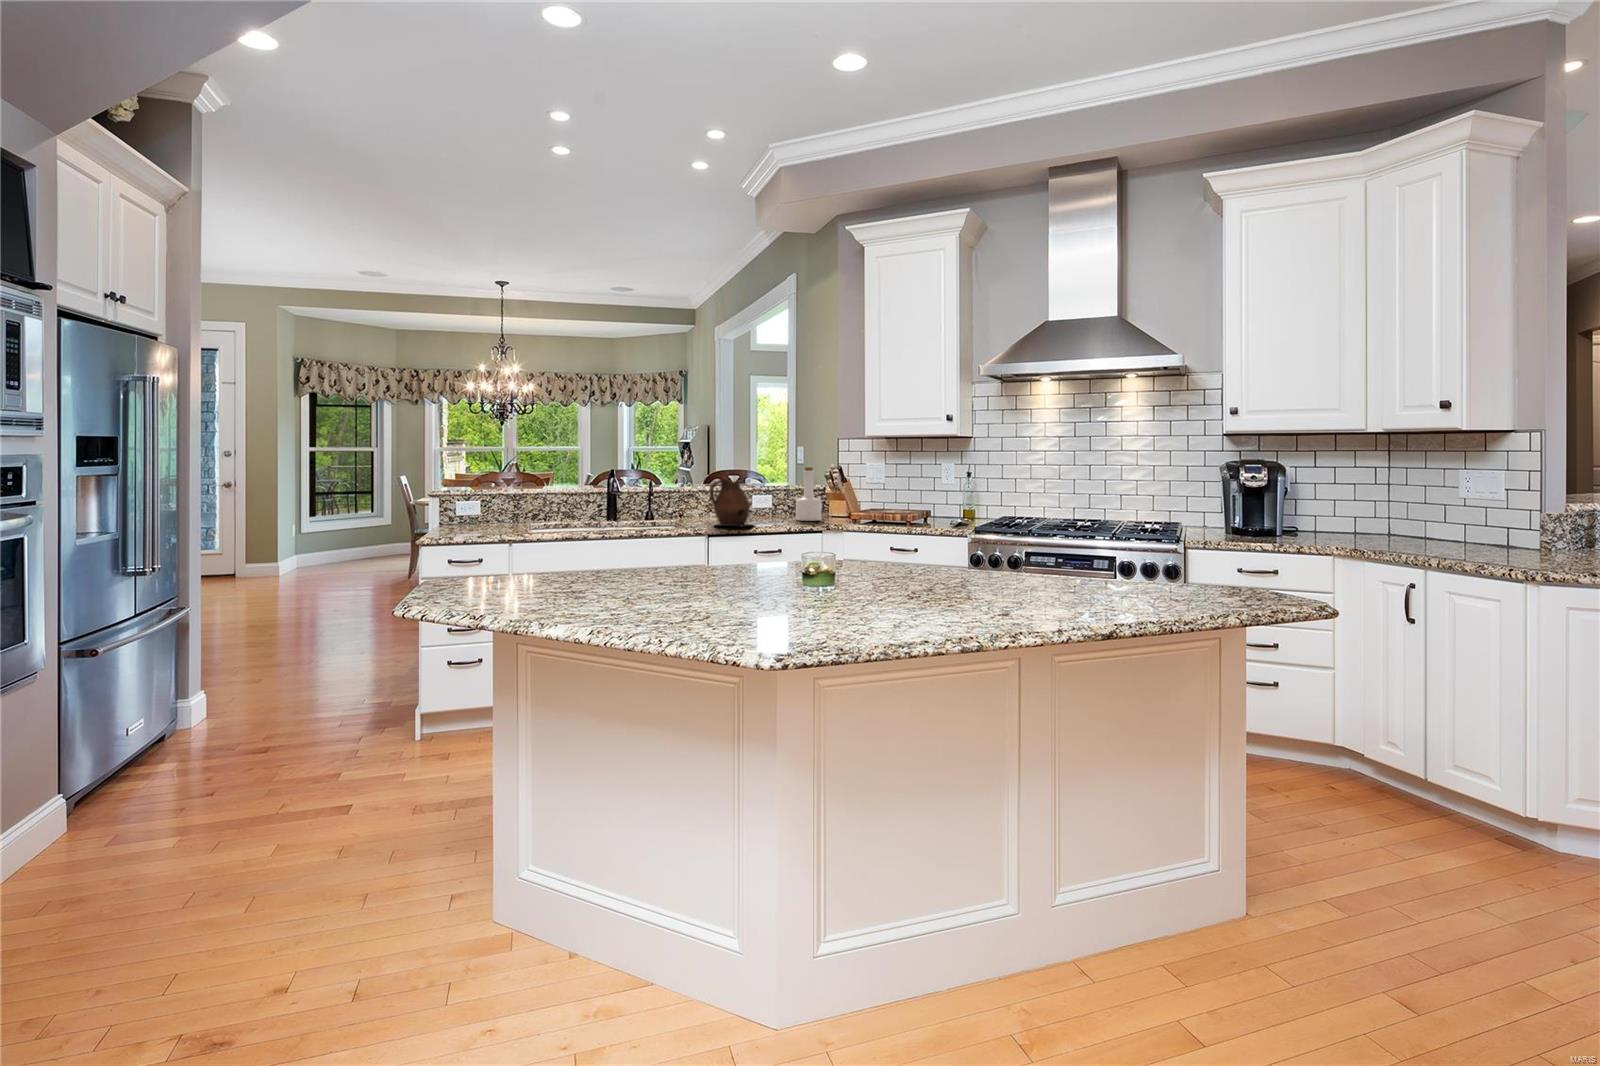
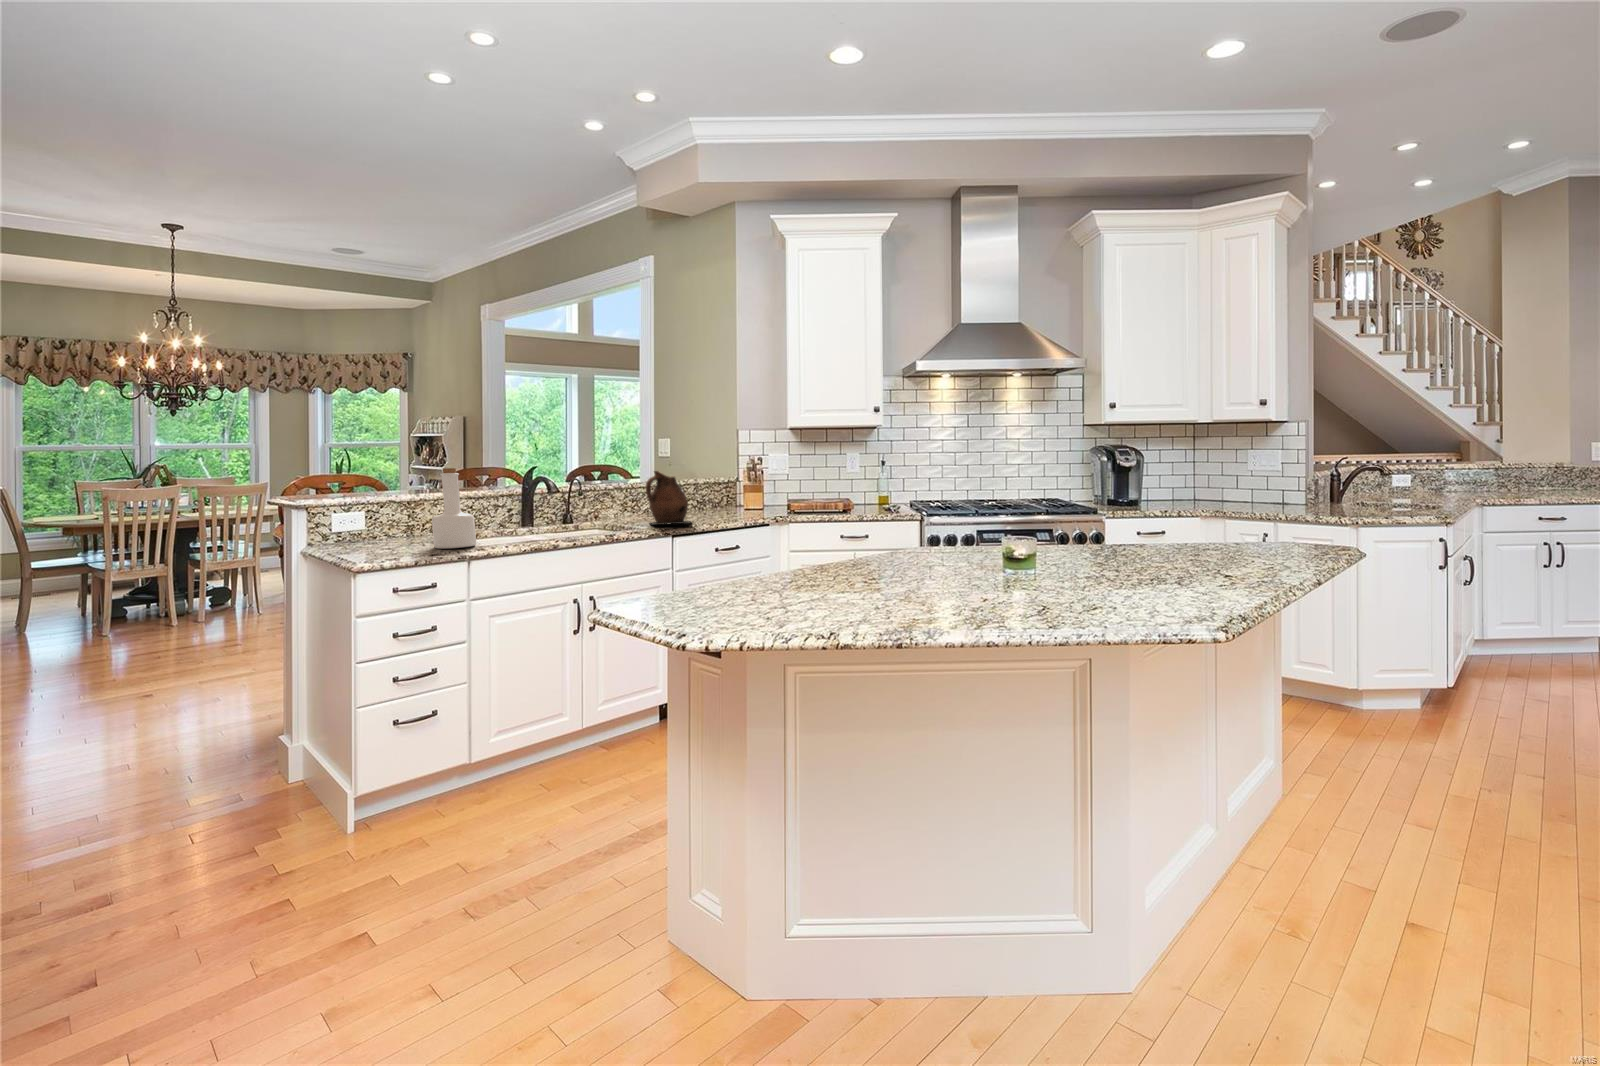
bottle: present [796,467,821,521] -> present [432,468,476,549]

